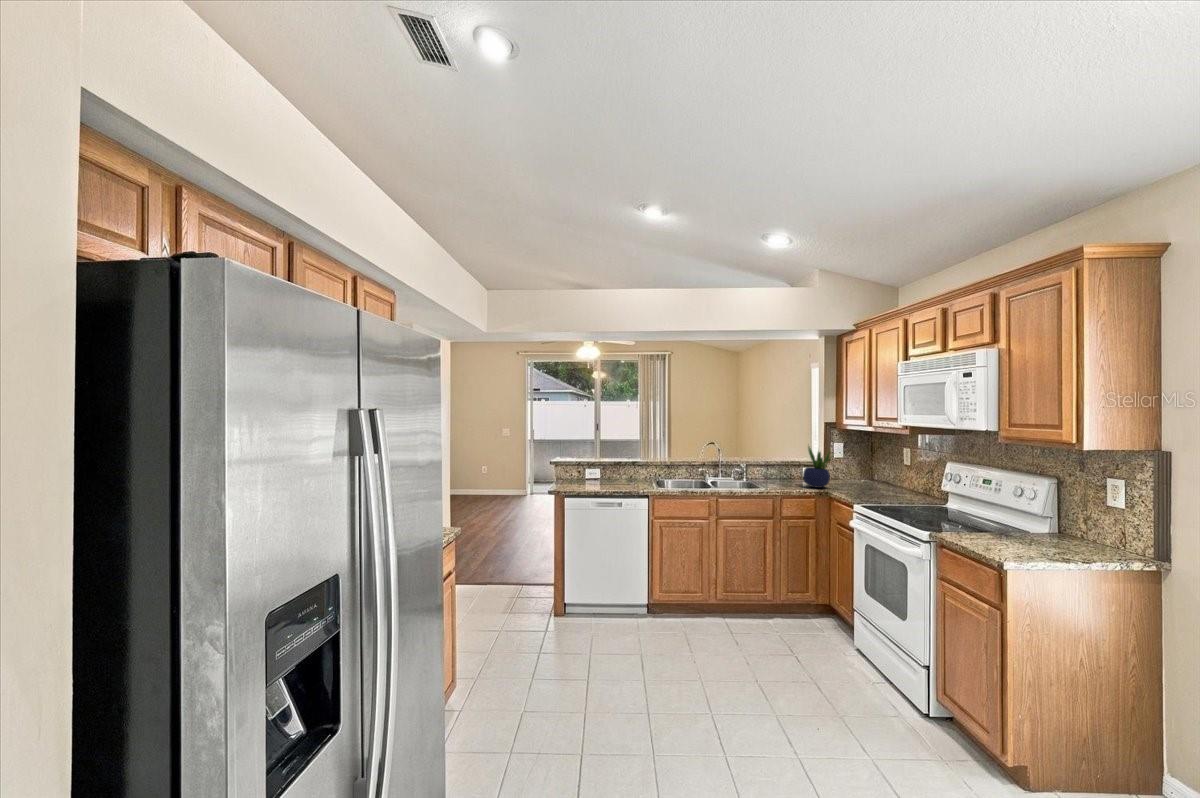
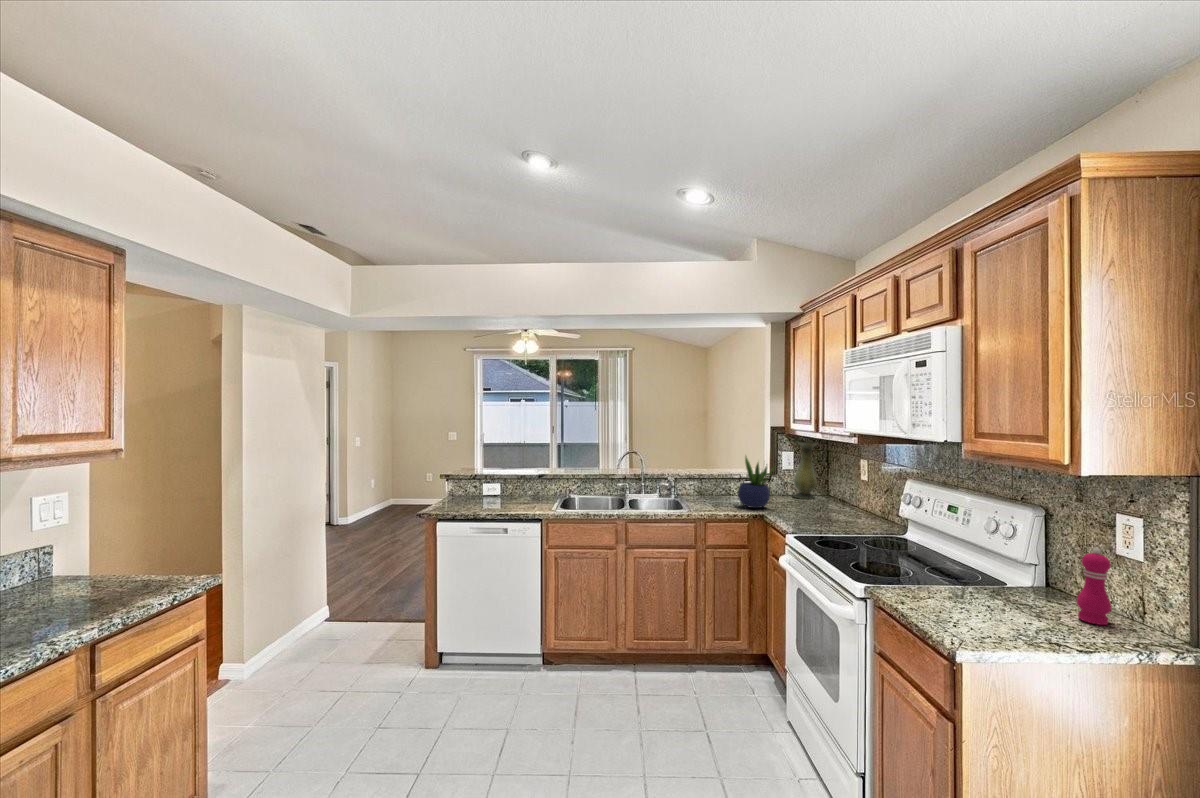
vase: none [843,435,864,482] -> present [793,442,817,499]
pepper mill: none [1080,500,1104,551] -> present [1077,548,1111,625]

